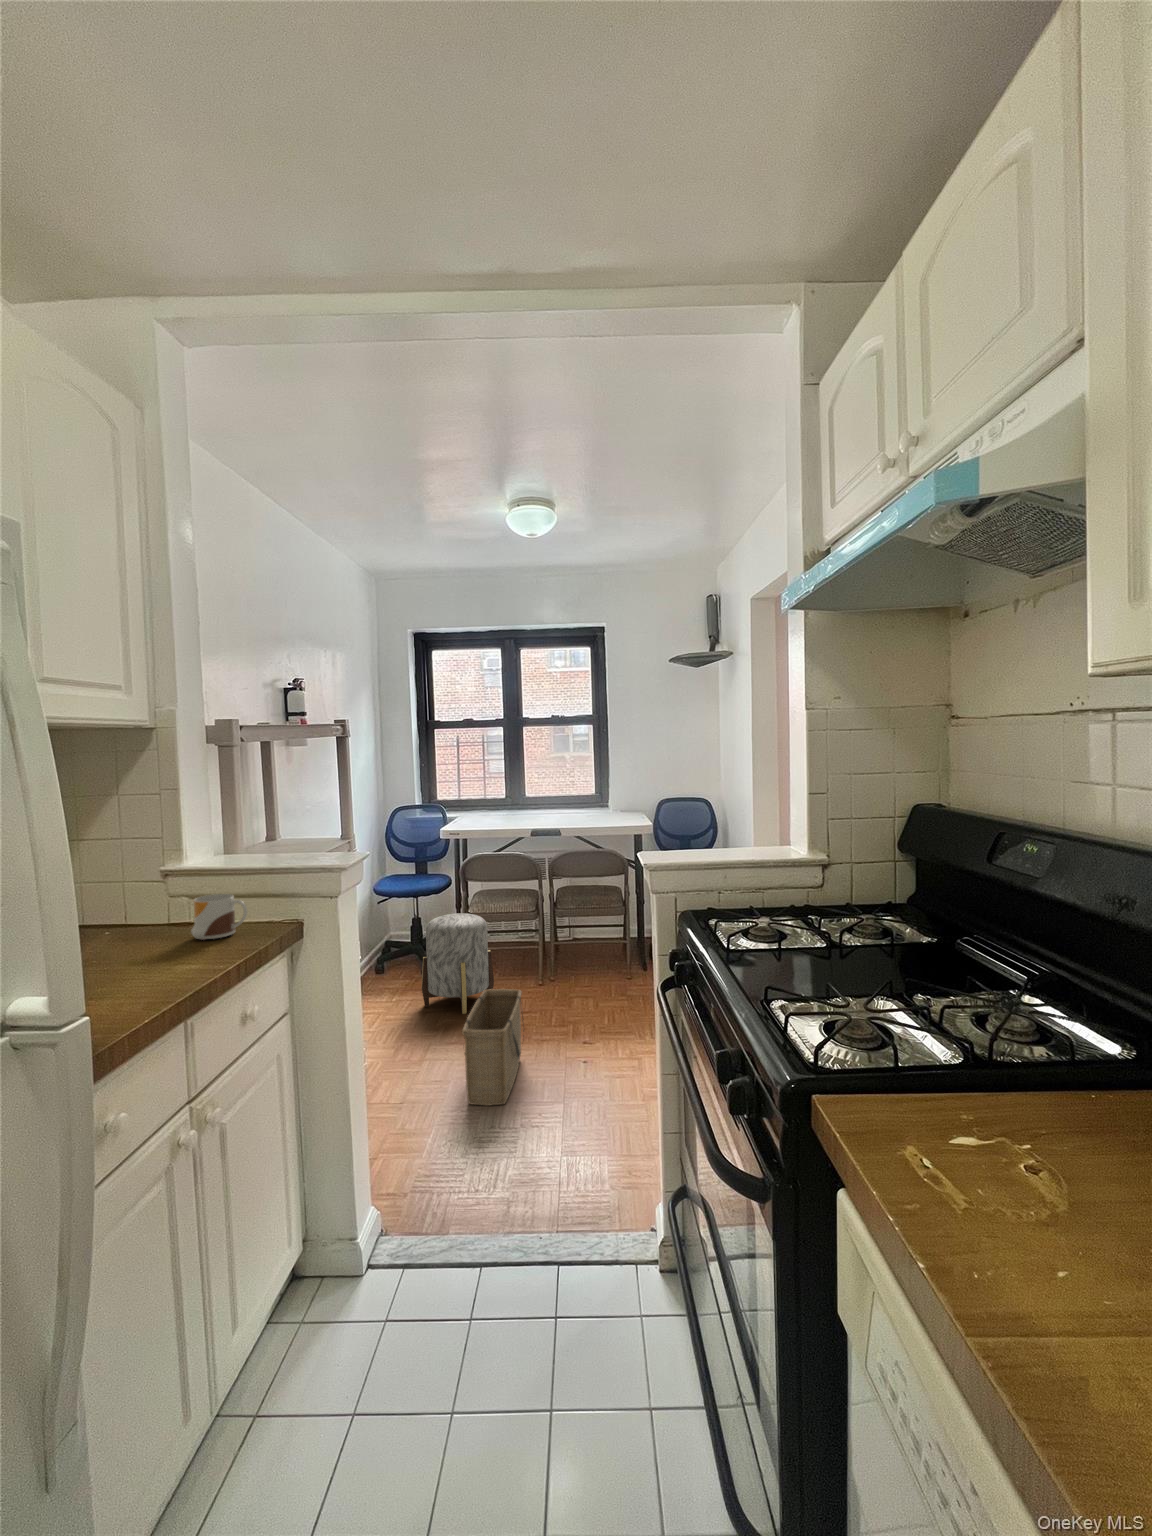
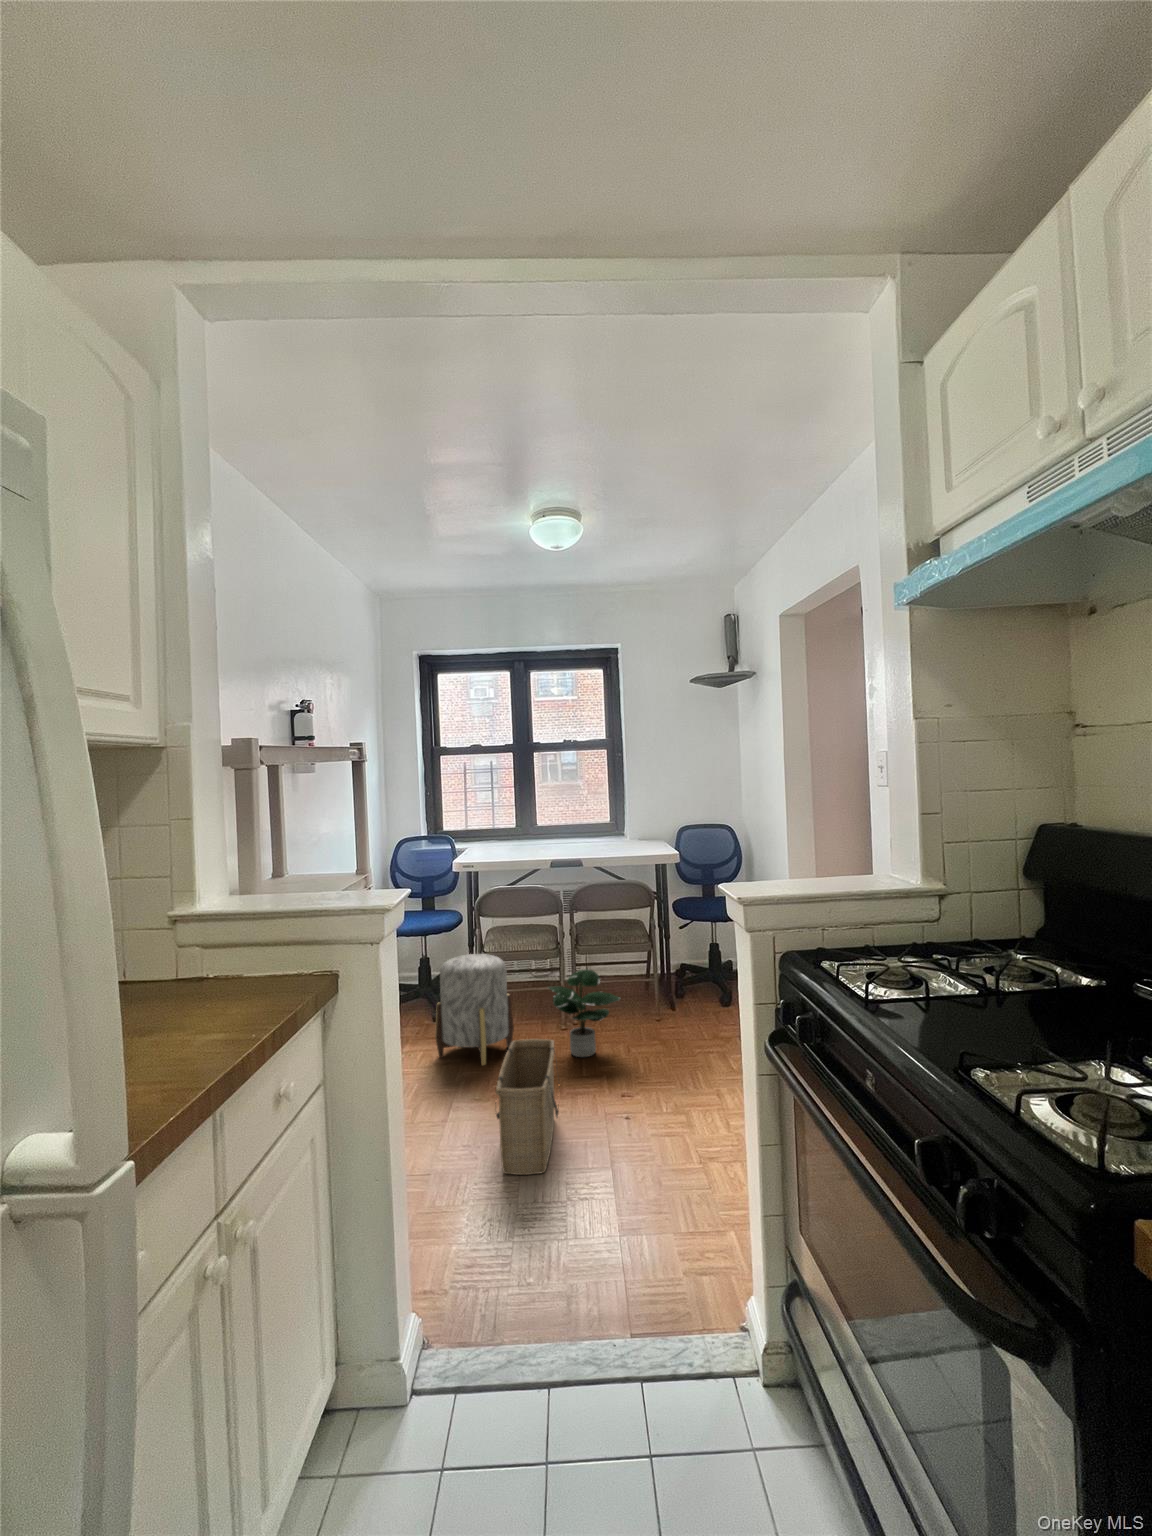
mug: present [191,894,247,940] -> none [208,944,276,1001]
potted plant: none [523,929,591,1009] -> present [548,970,620,1057]

